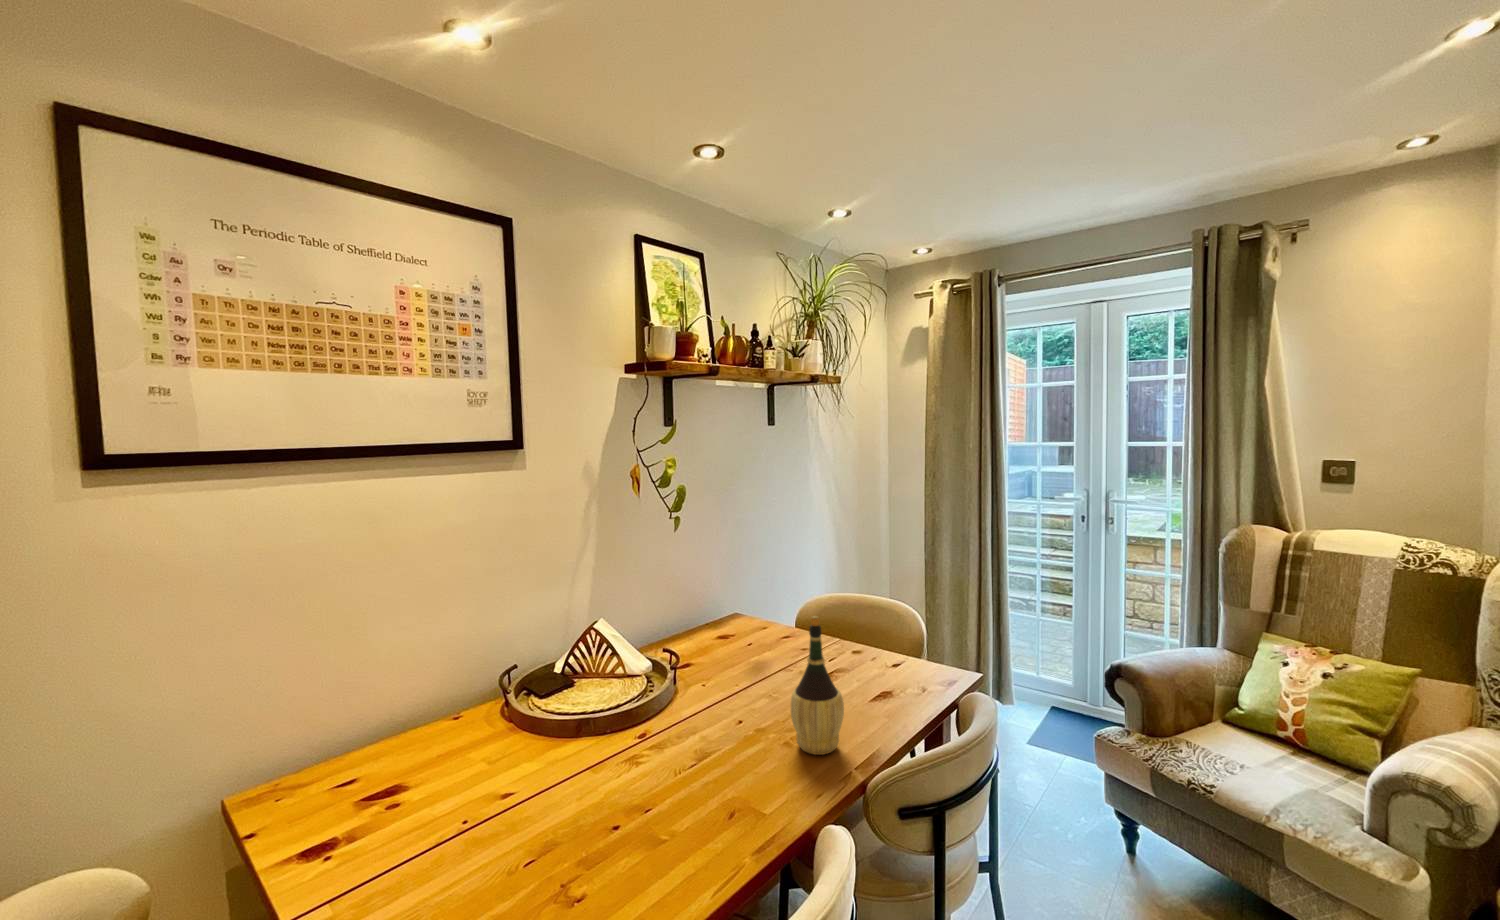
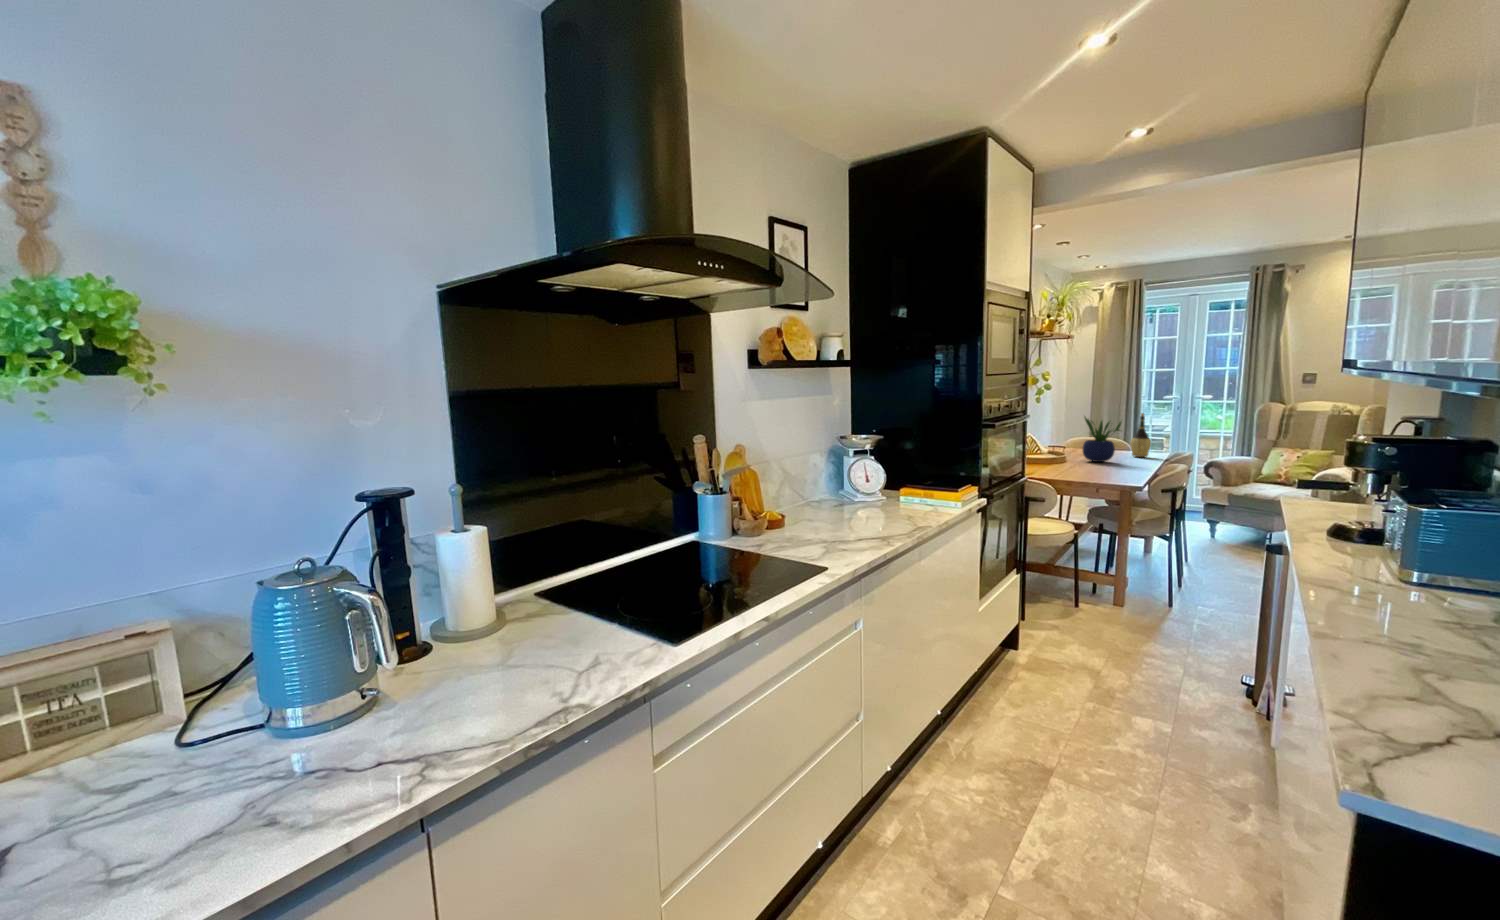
potted plant: none [517,648,641,841] -> present [1083,417,1121,462]

